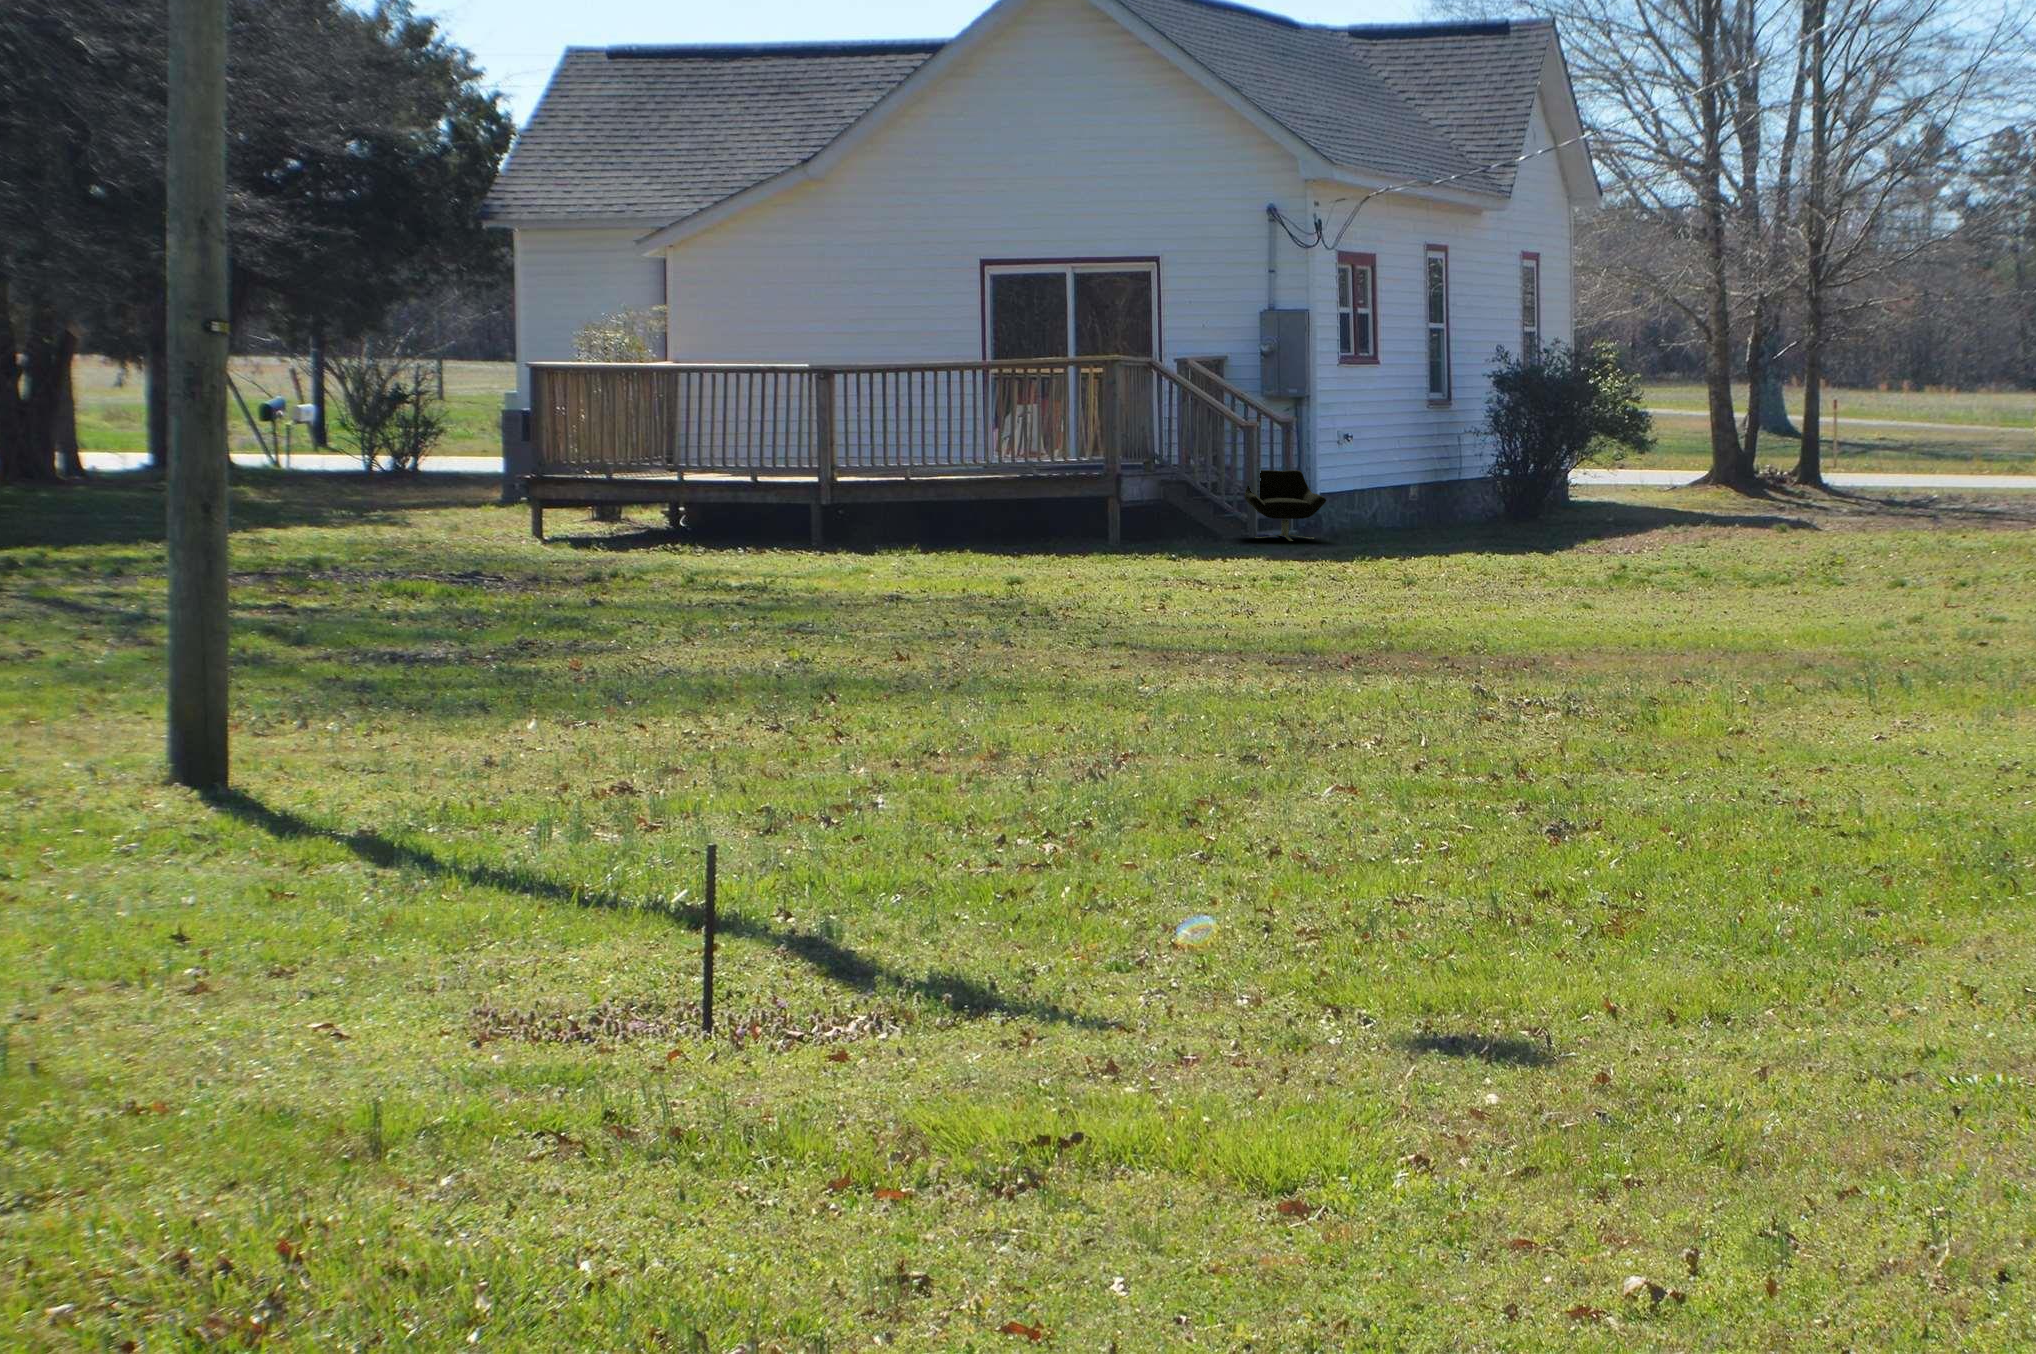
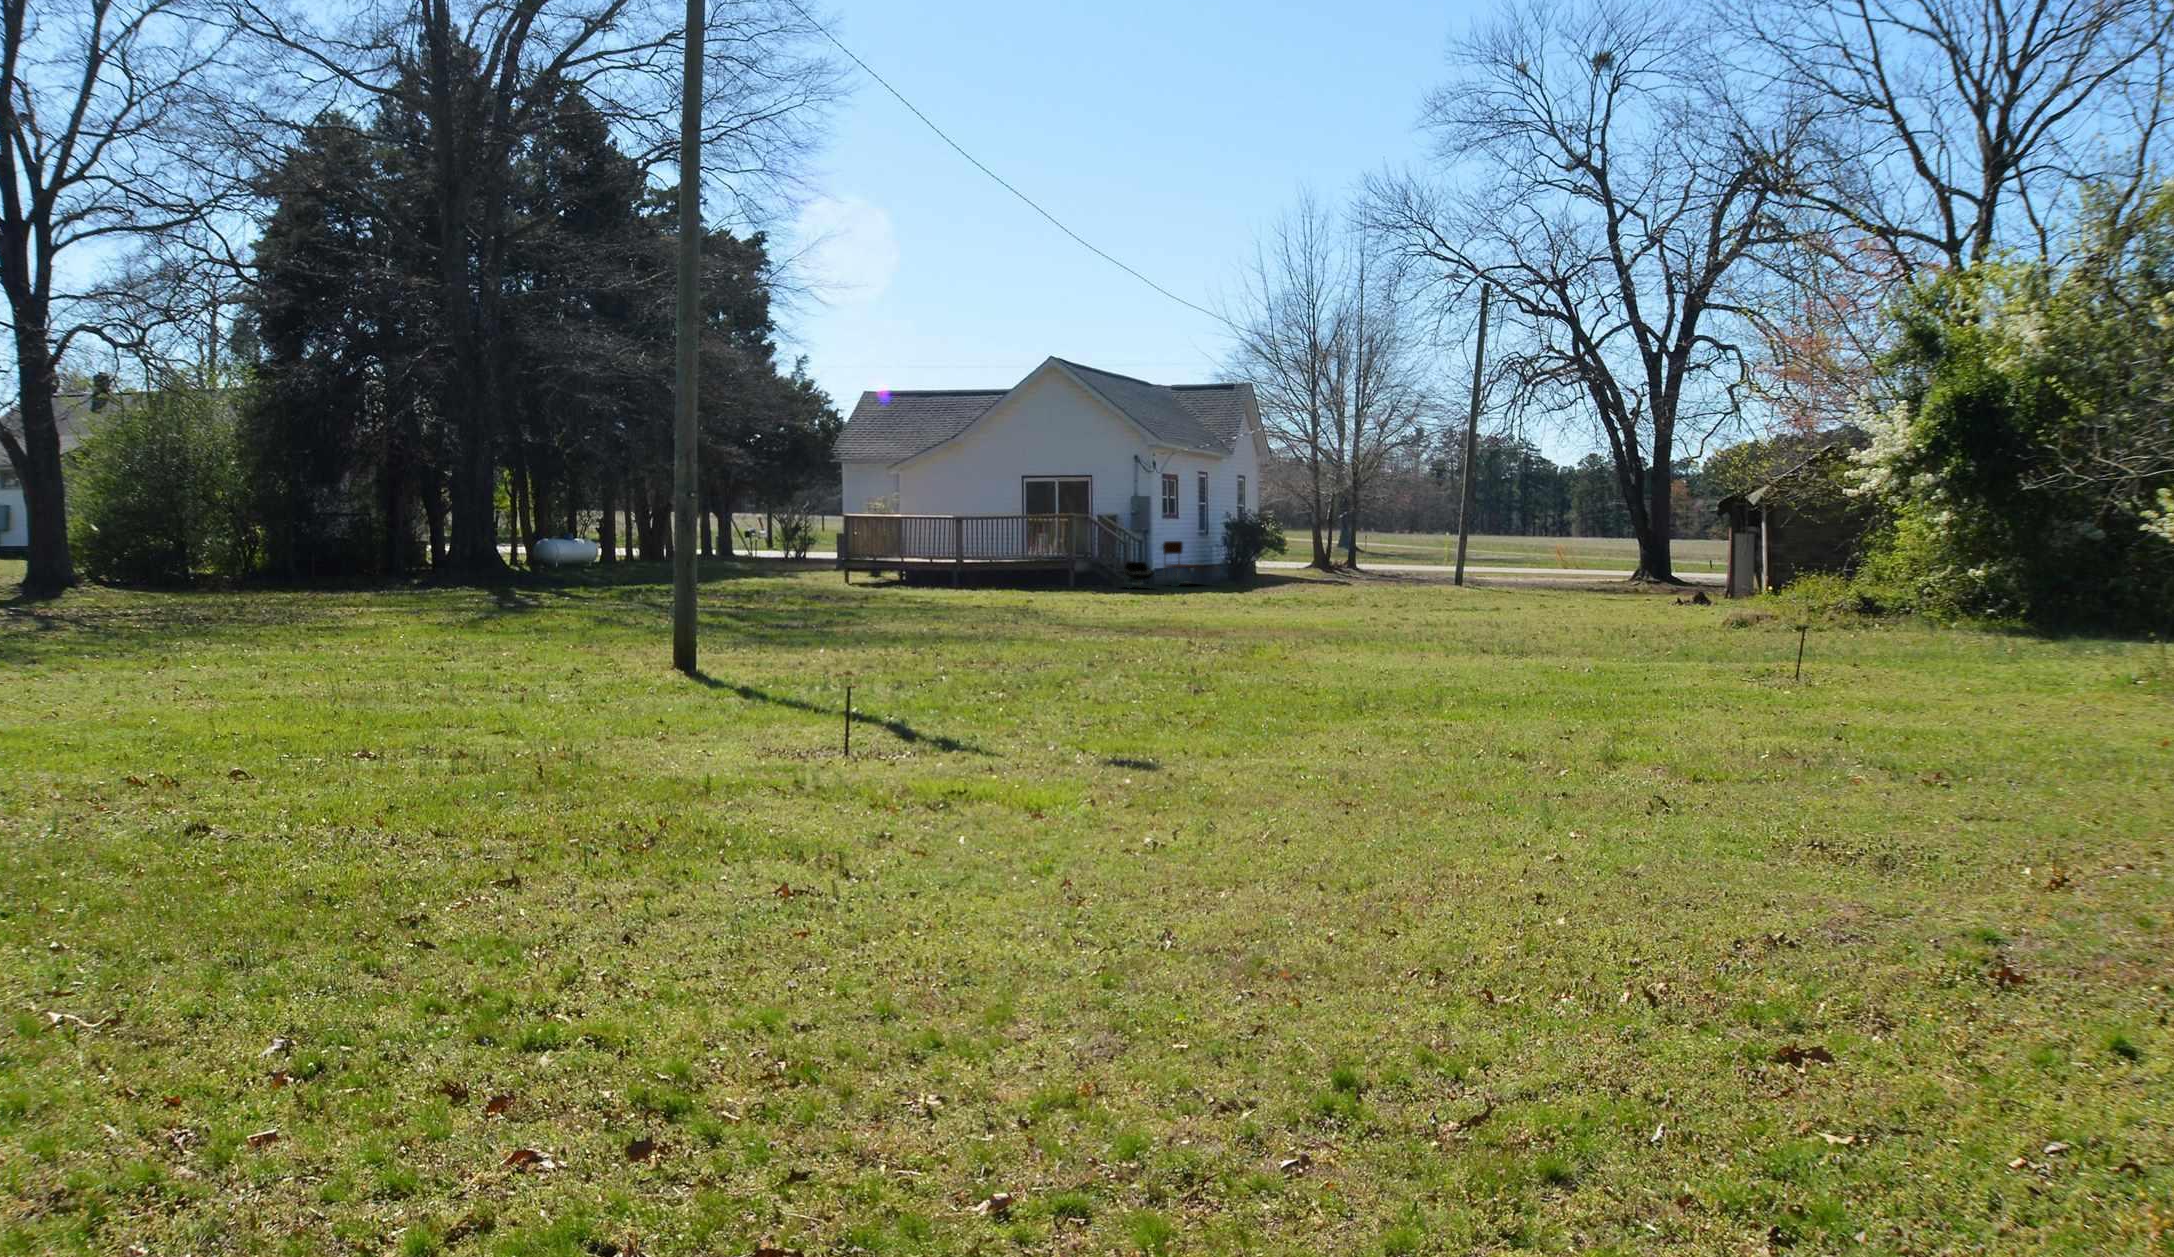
bench: none [1345,415,1436,527] -> present [1163,541,1198,584]

